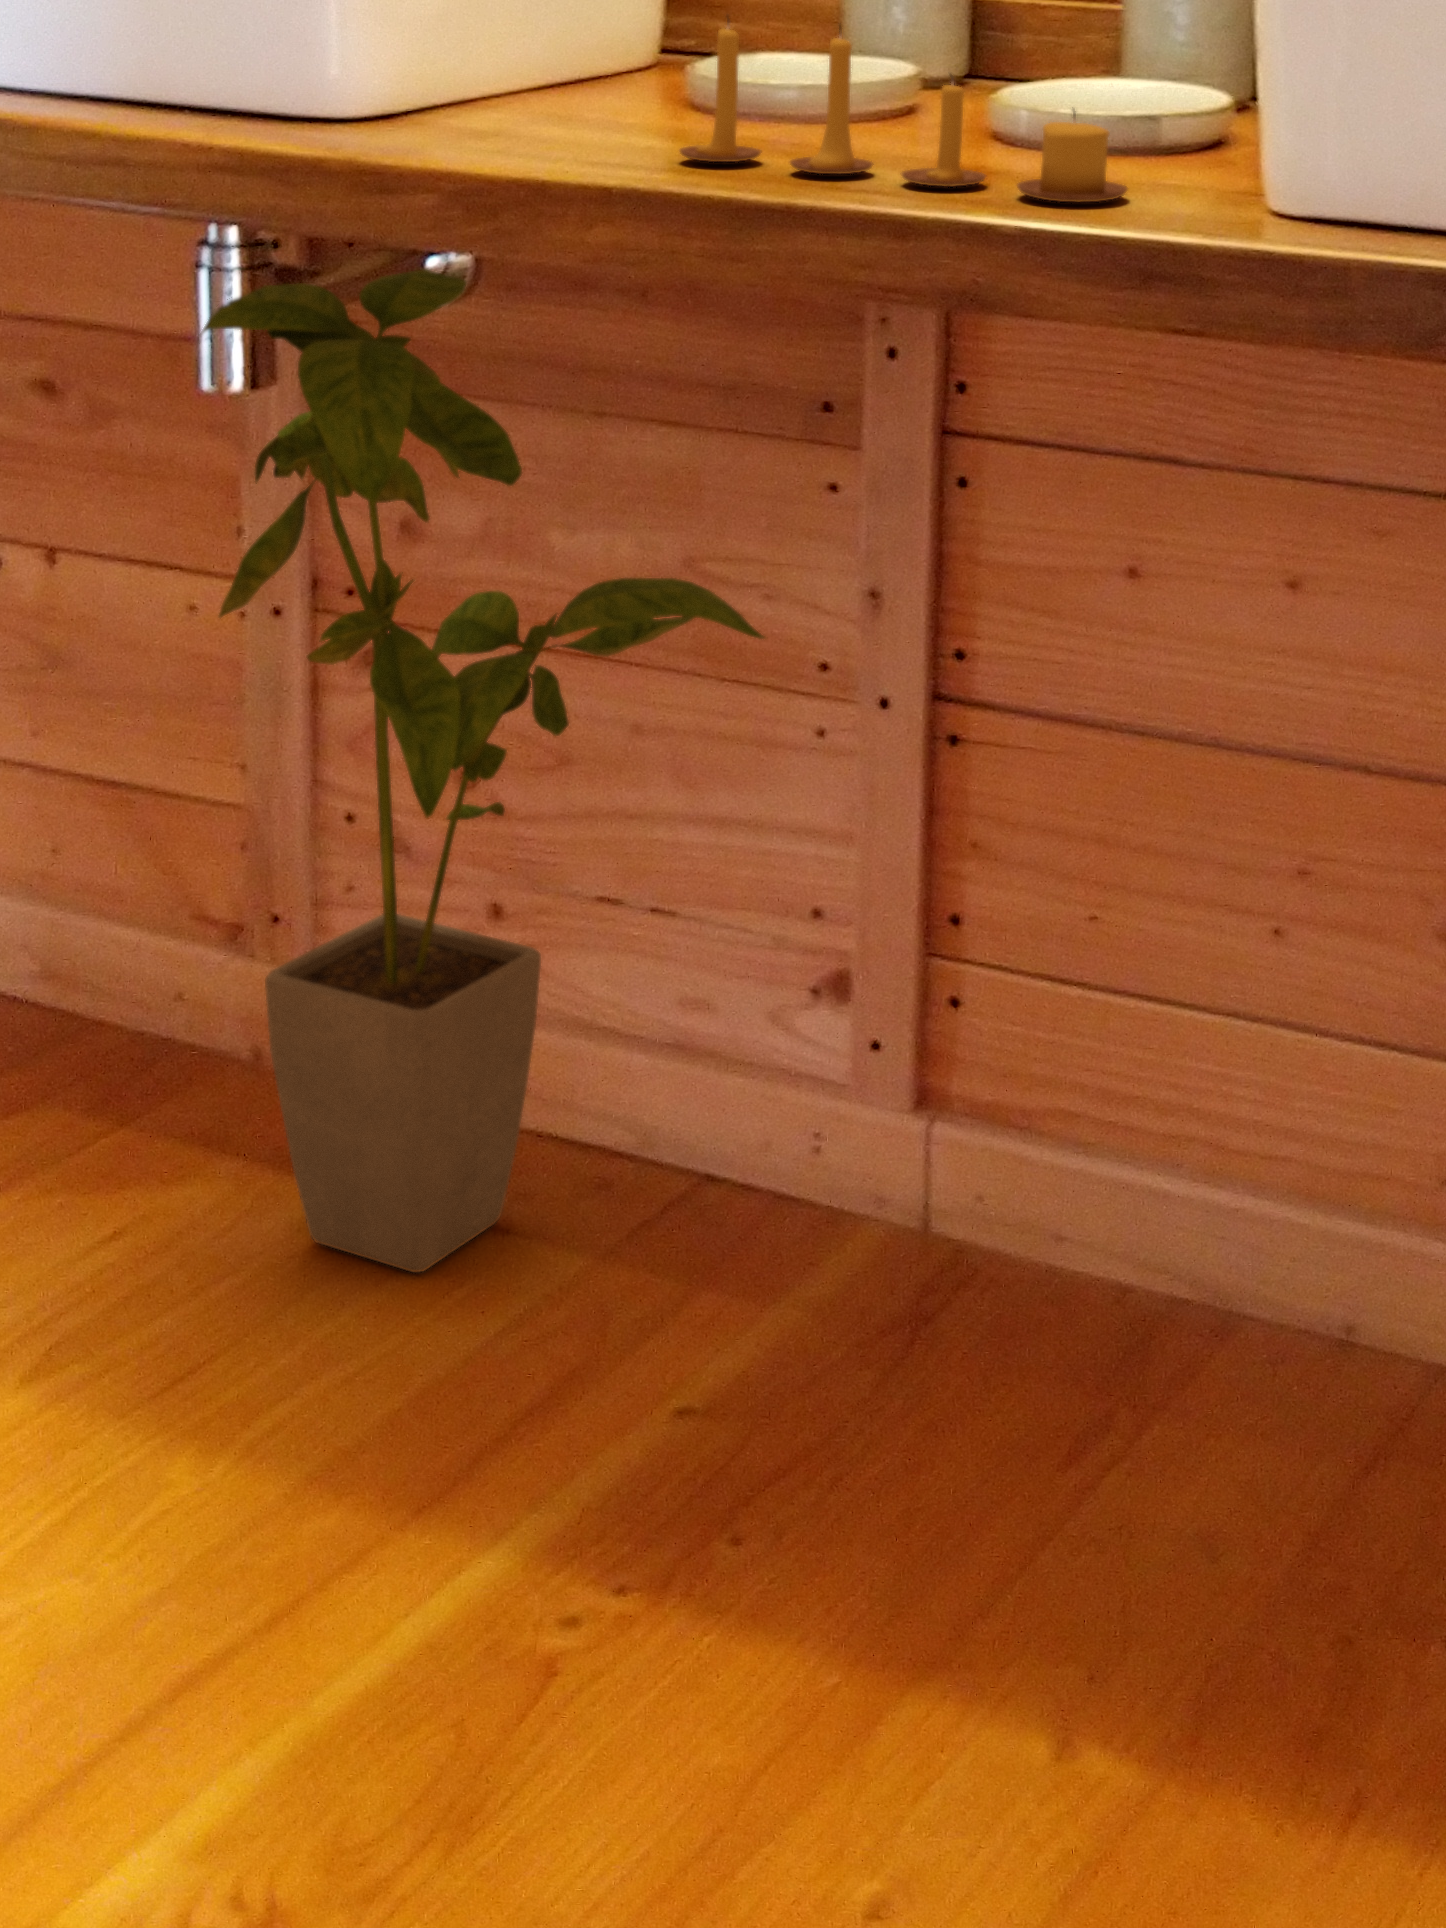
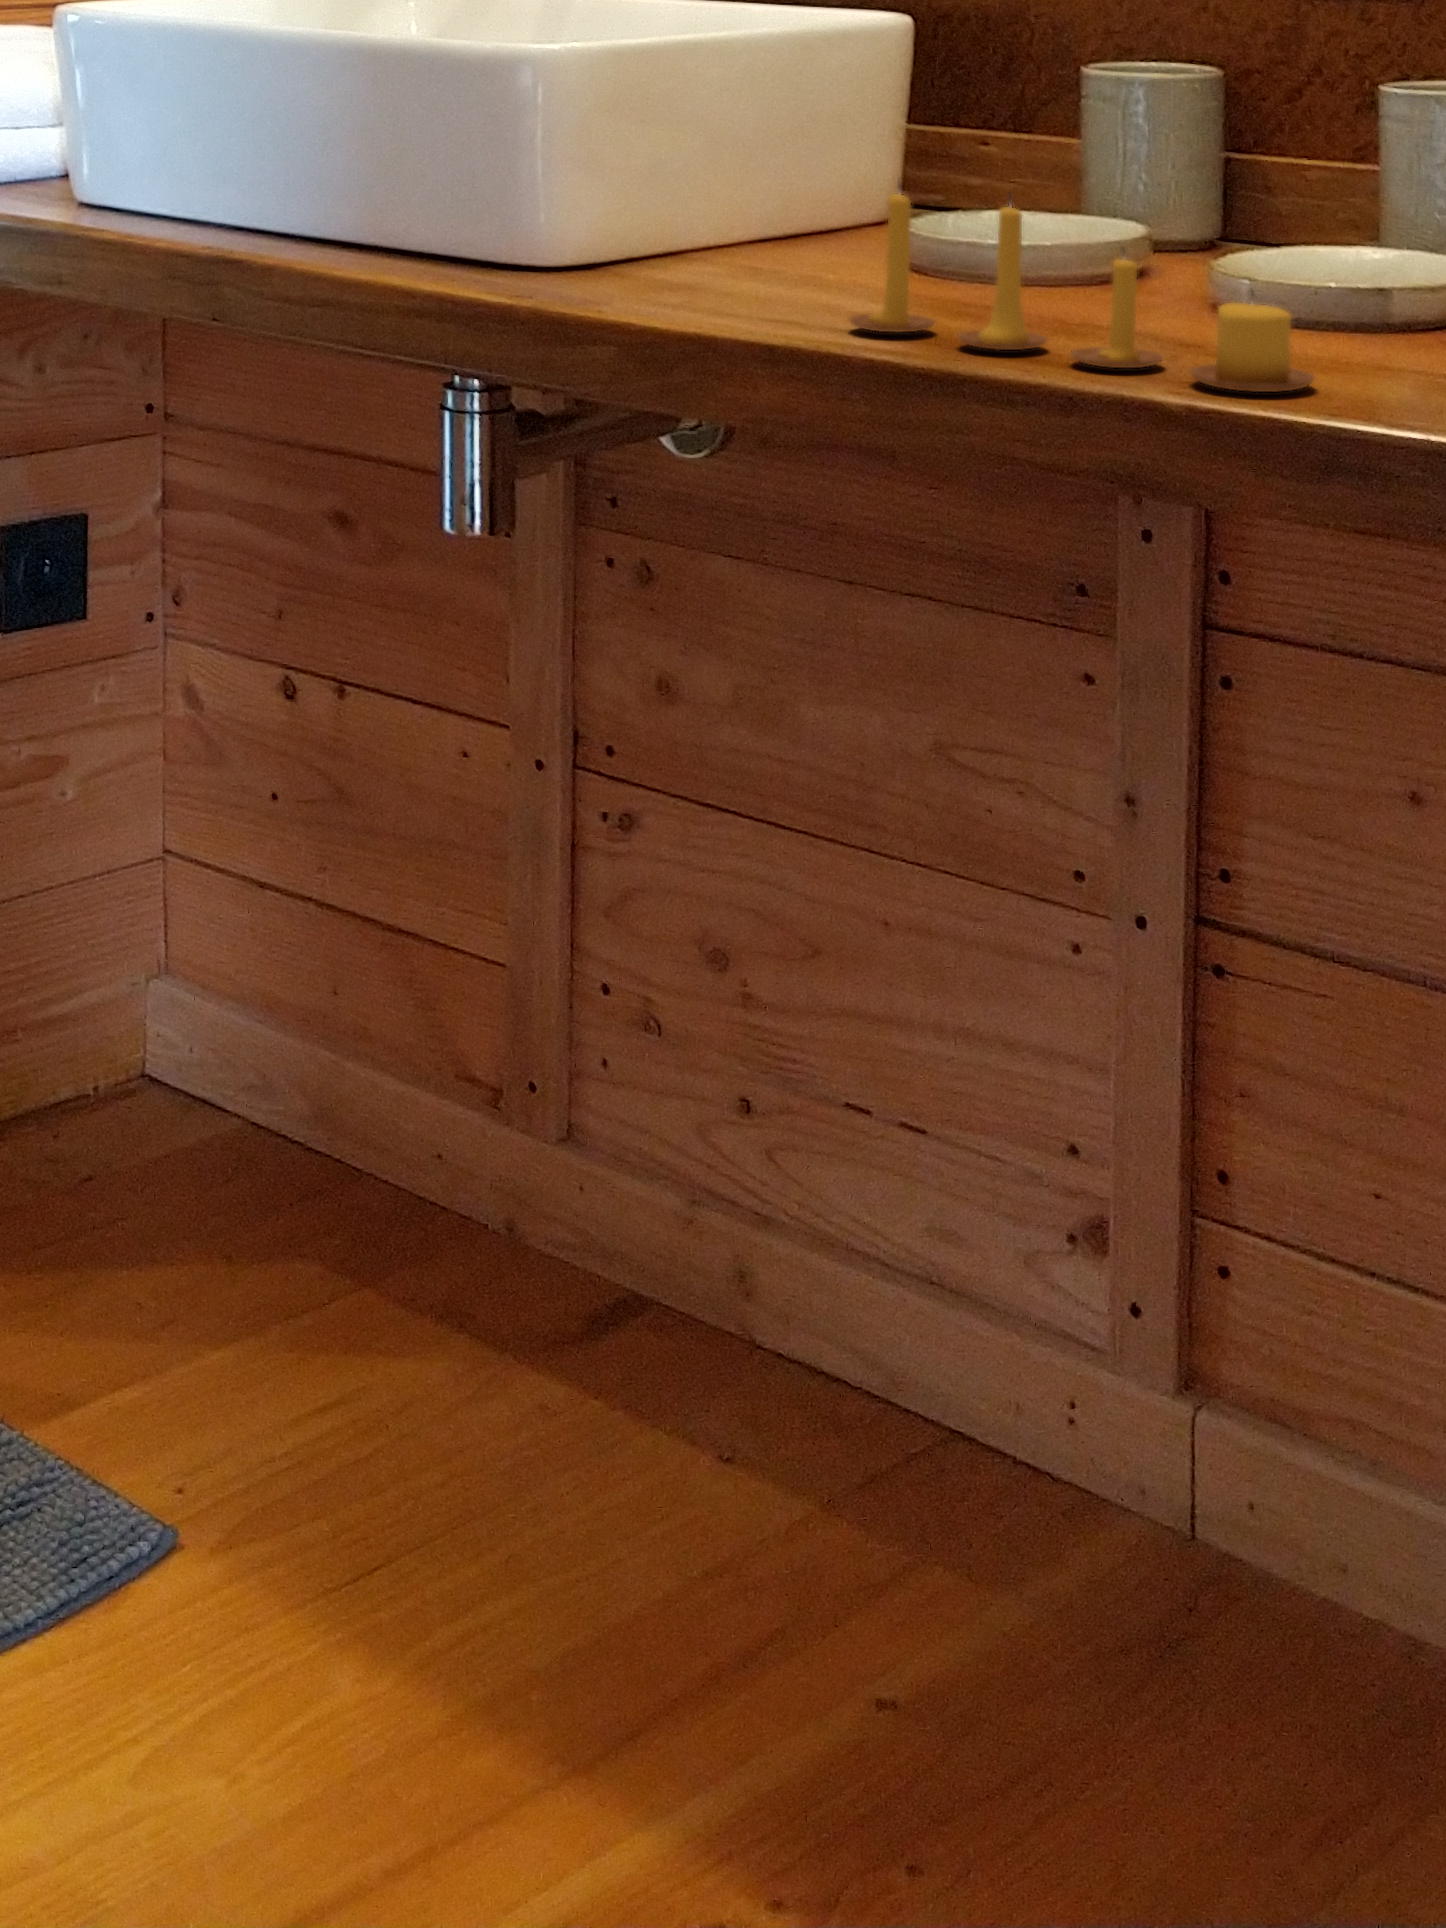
house plant: present [201,270,764,1272] -> none [425,424,1001,1494]

